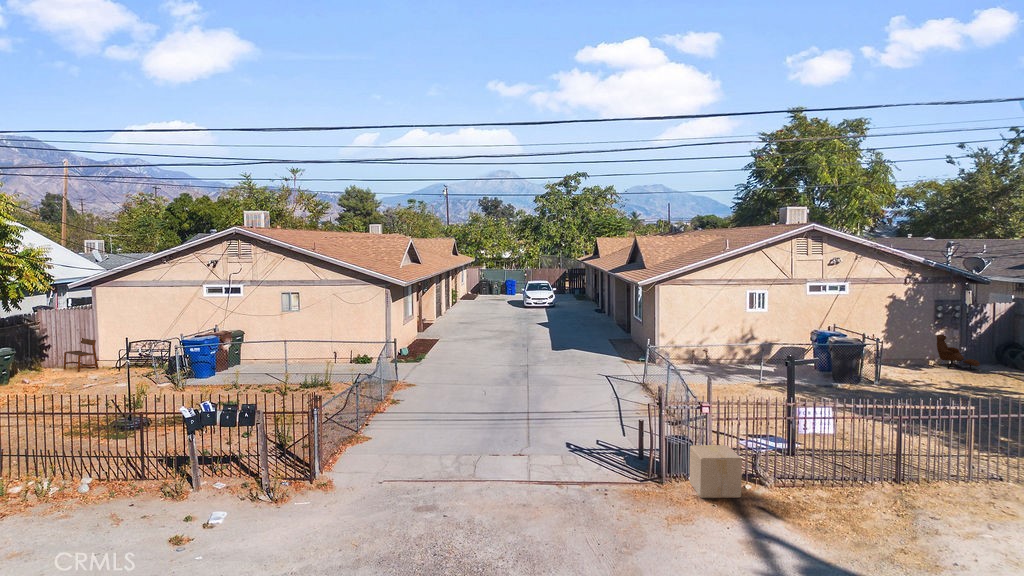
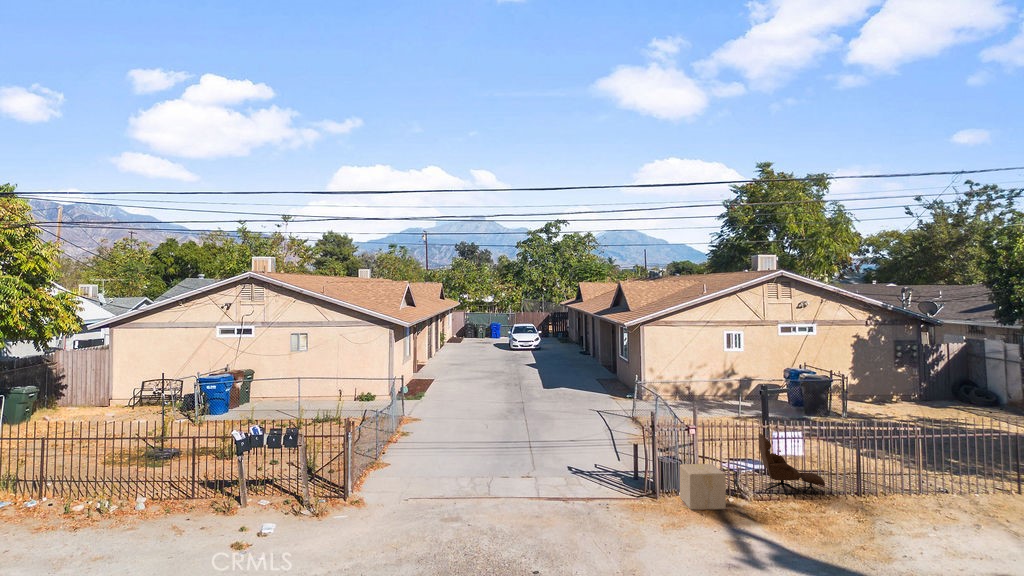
lounge chair: present [937,334,980,370] -> present [759,434,825,495]
bench: present [64,338,99,372] -> none [79,377,114,410]

